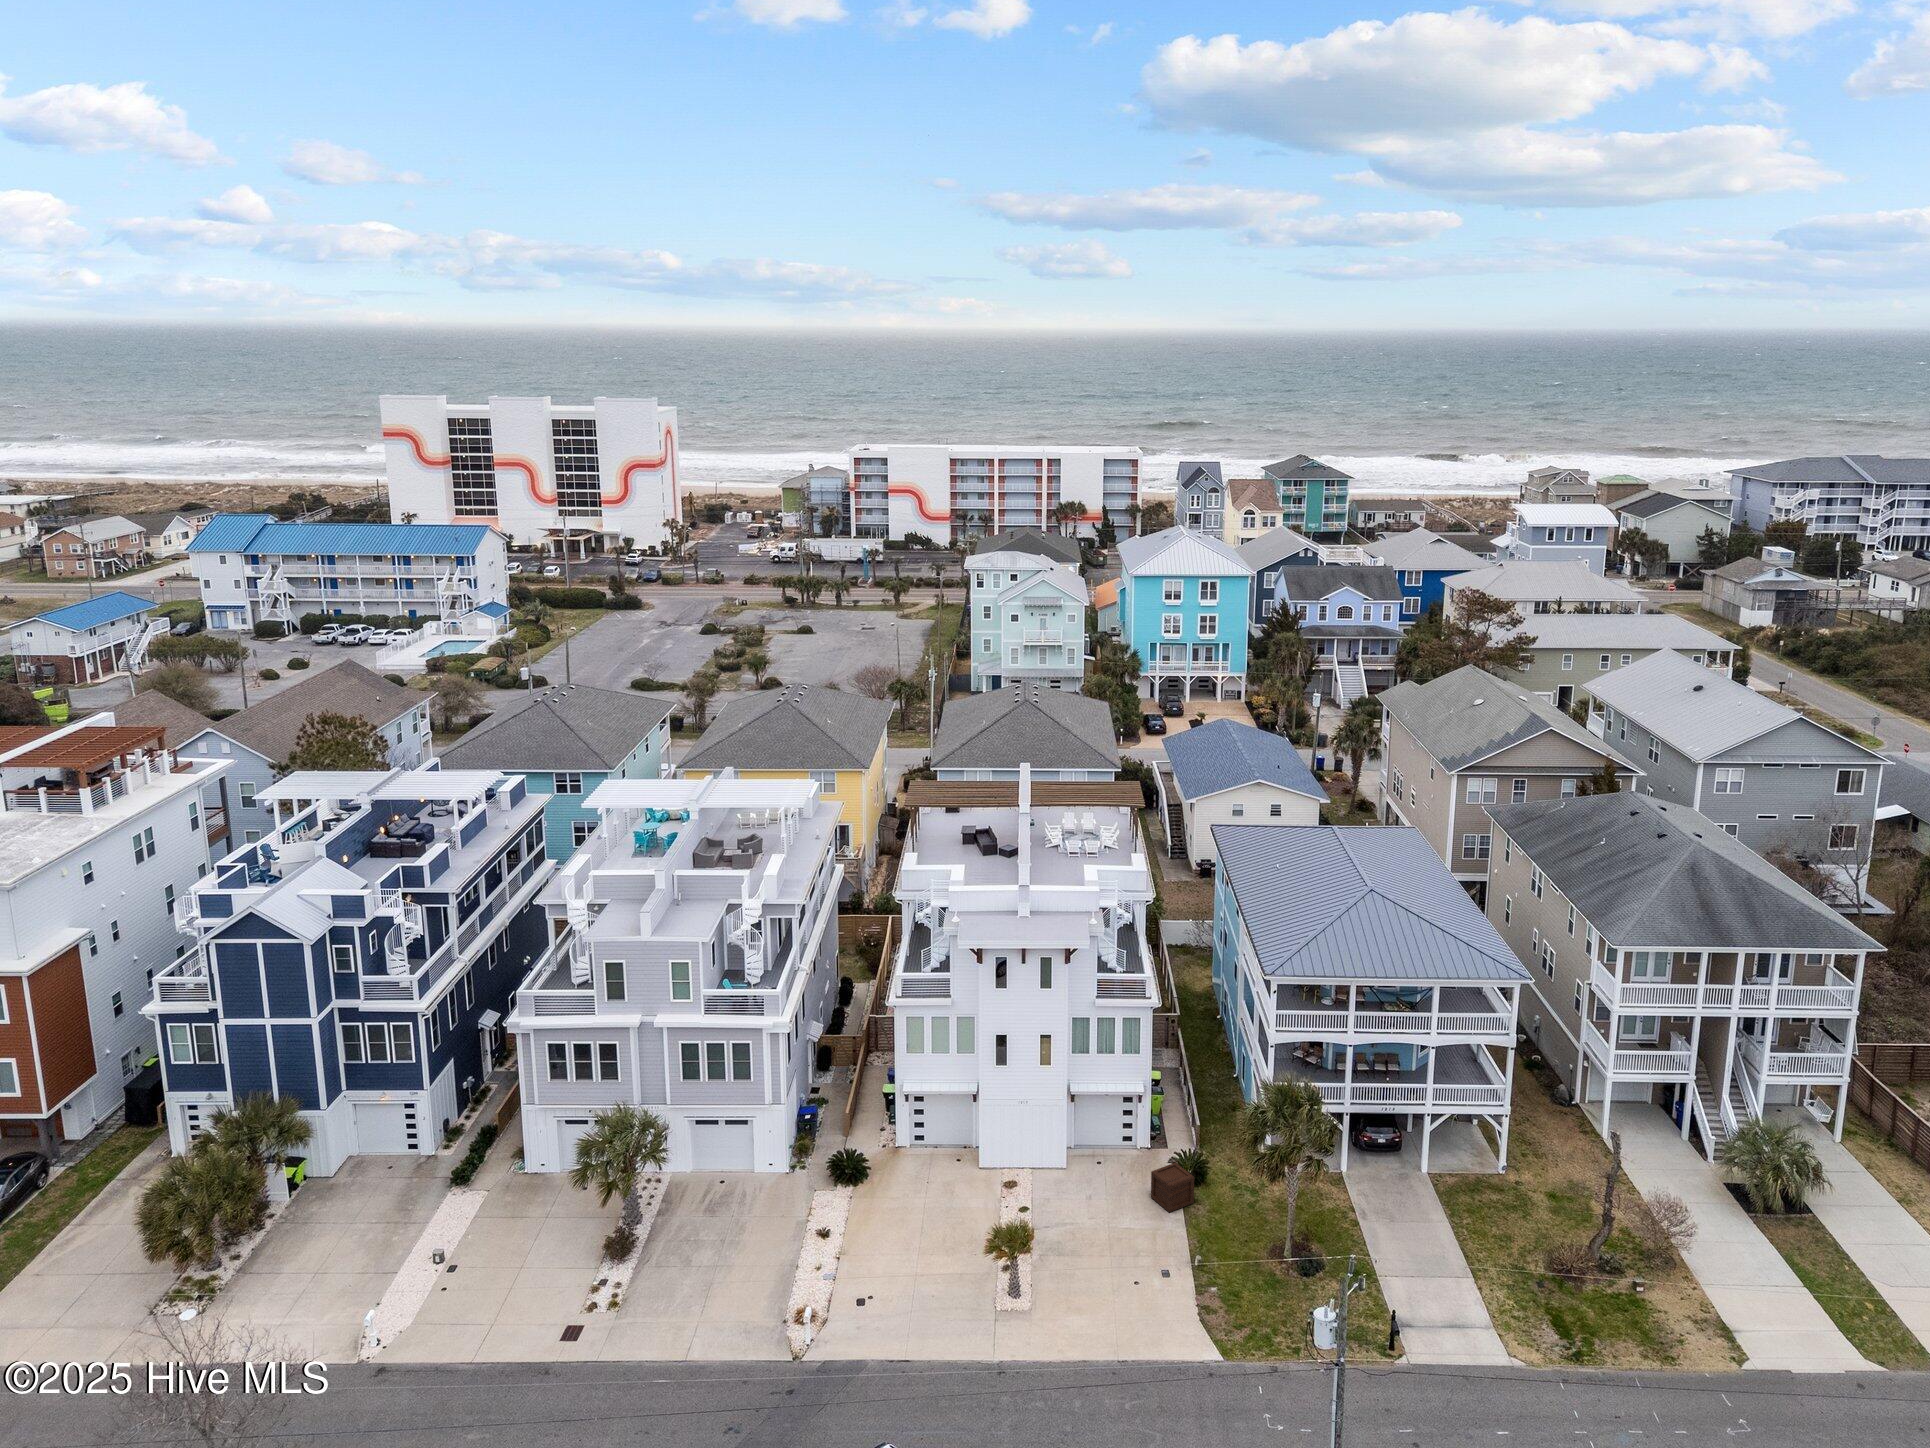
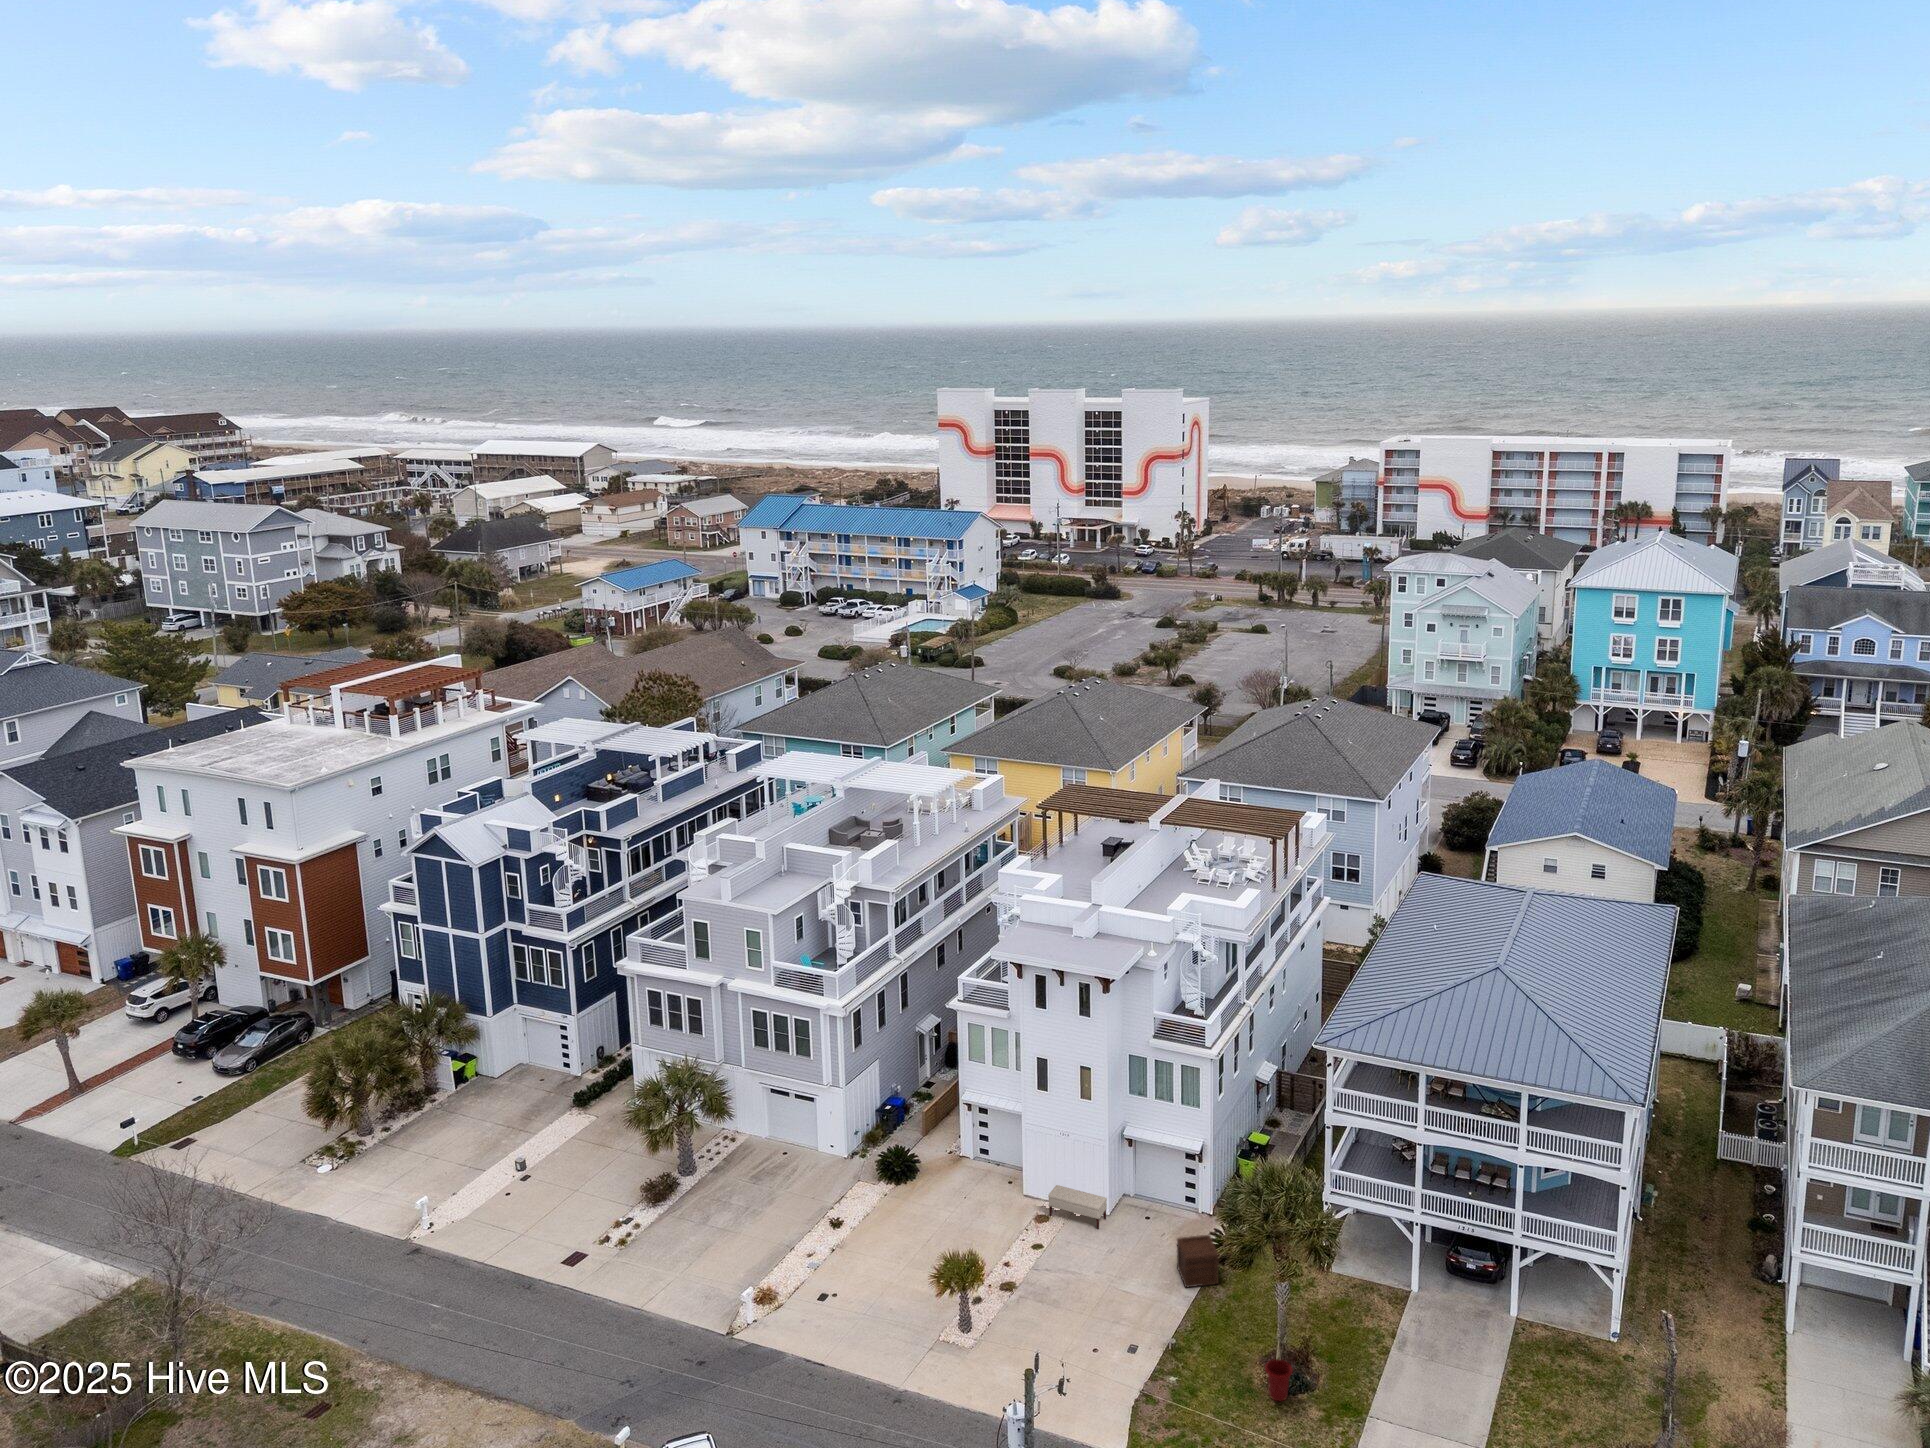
bench: none [1013,1152,1066,1183] -> present [1048,1185,1107,1229]
waste bin: none [1287,1246,1312,1282] -> present [1265,1359,1293,1401]

